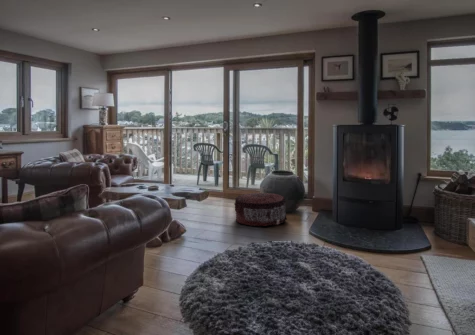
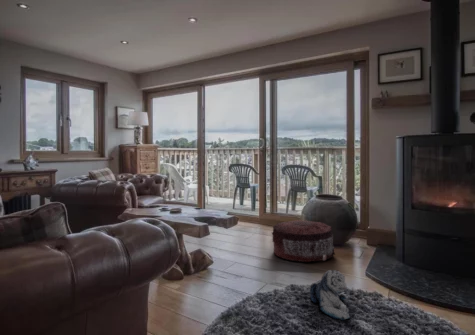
plush toy: none [266,228,295,263] -> present [310,270,349,320]

